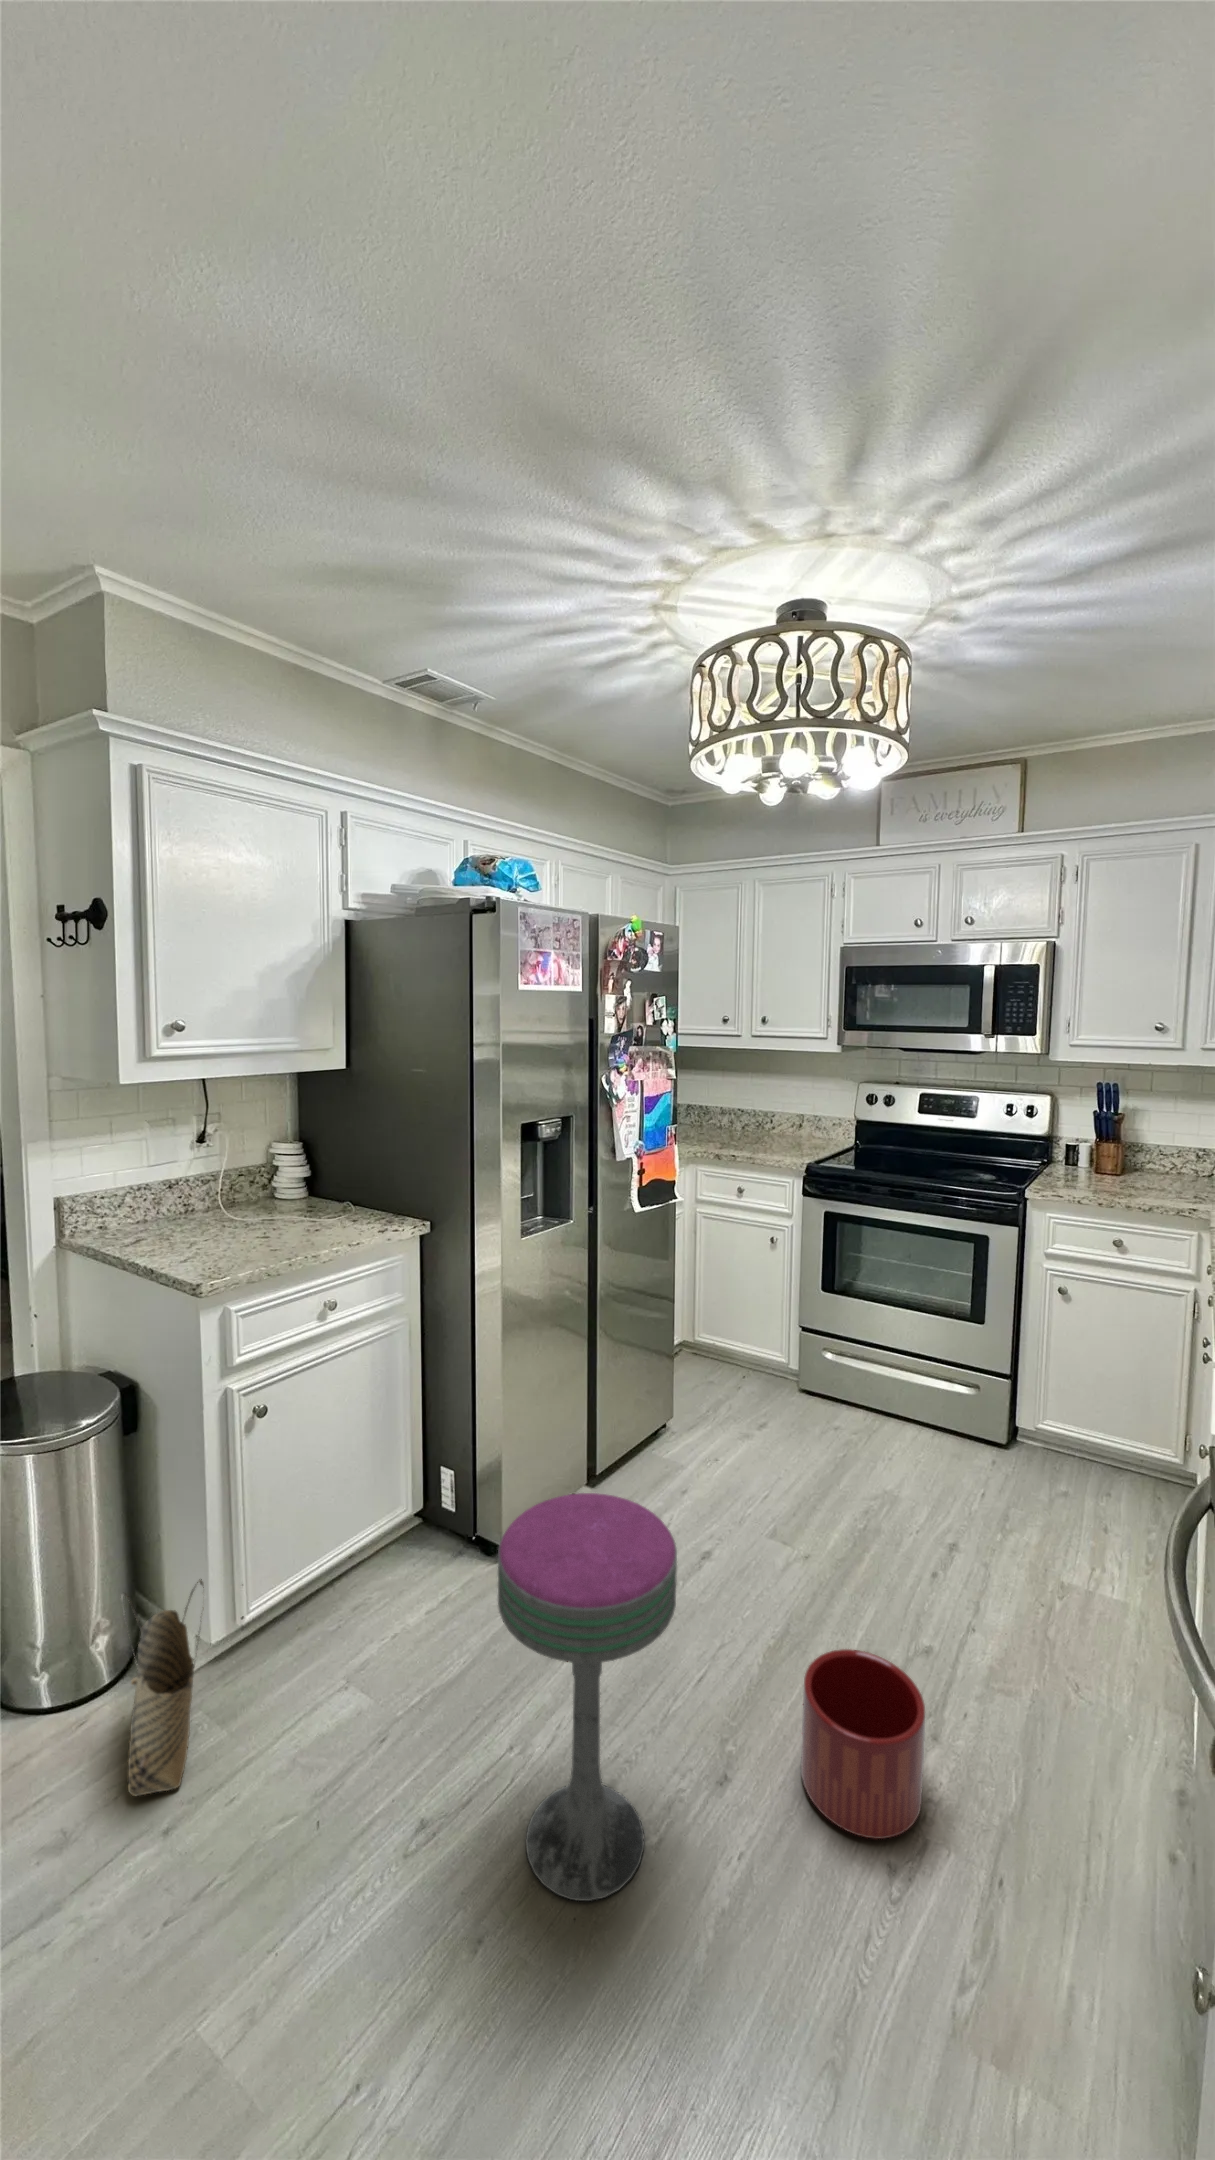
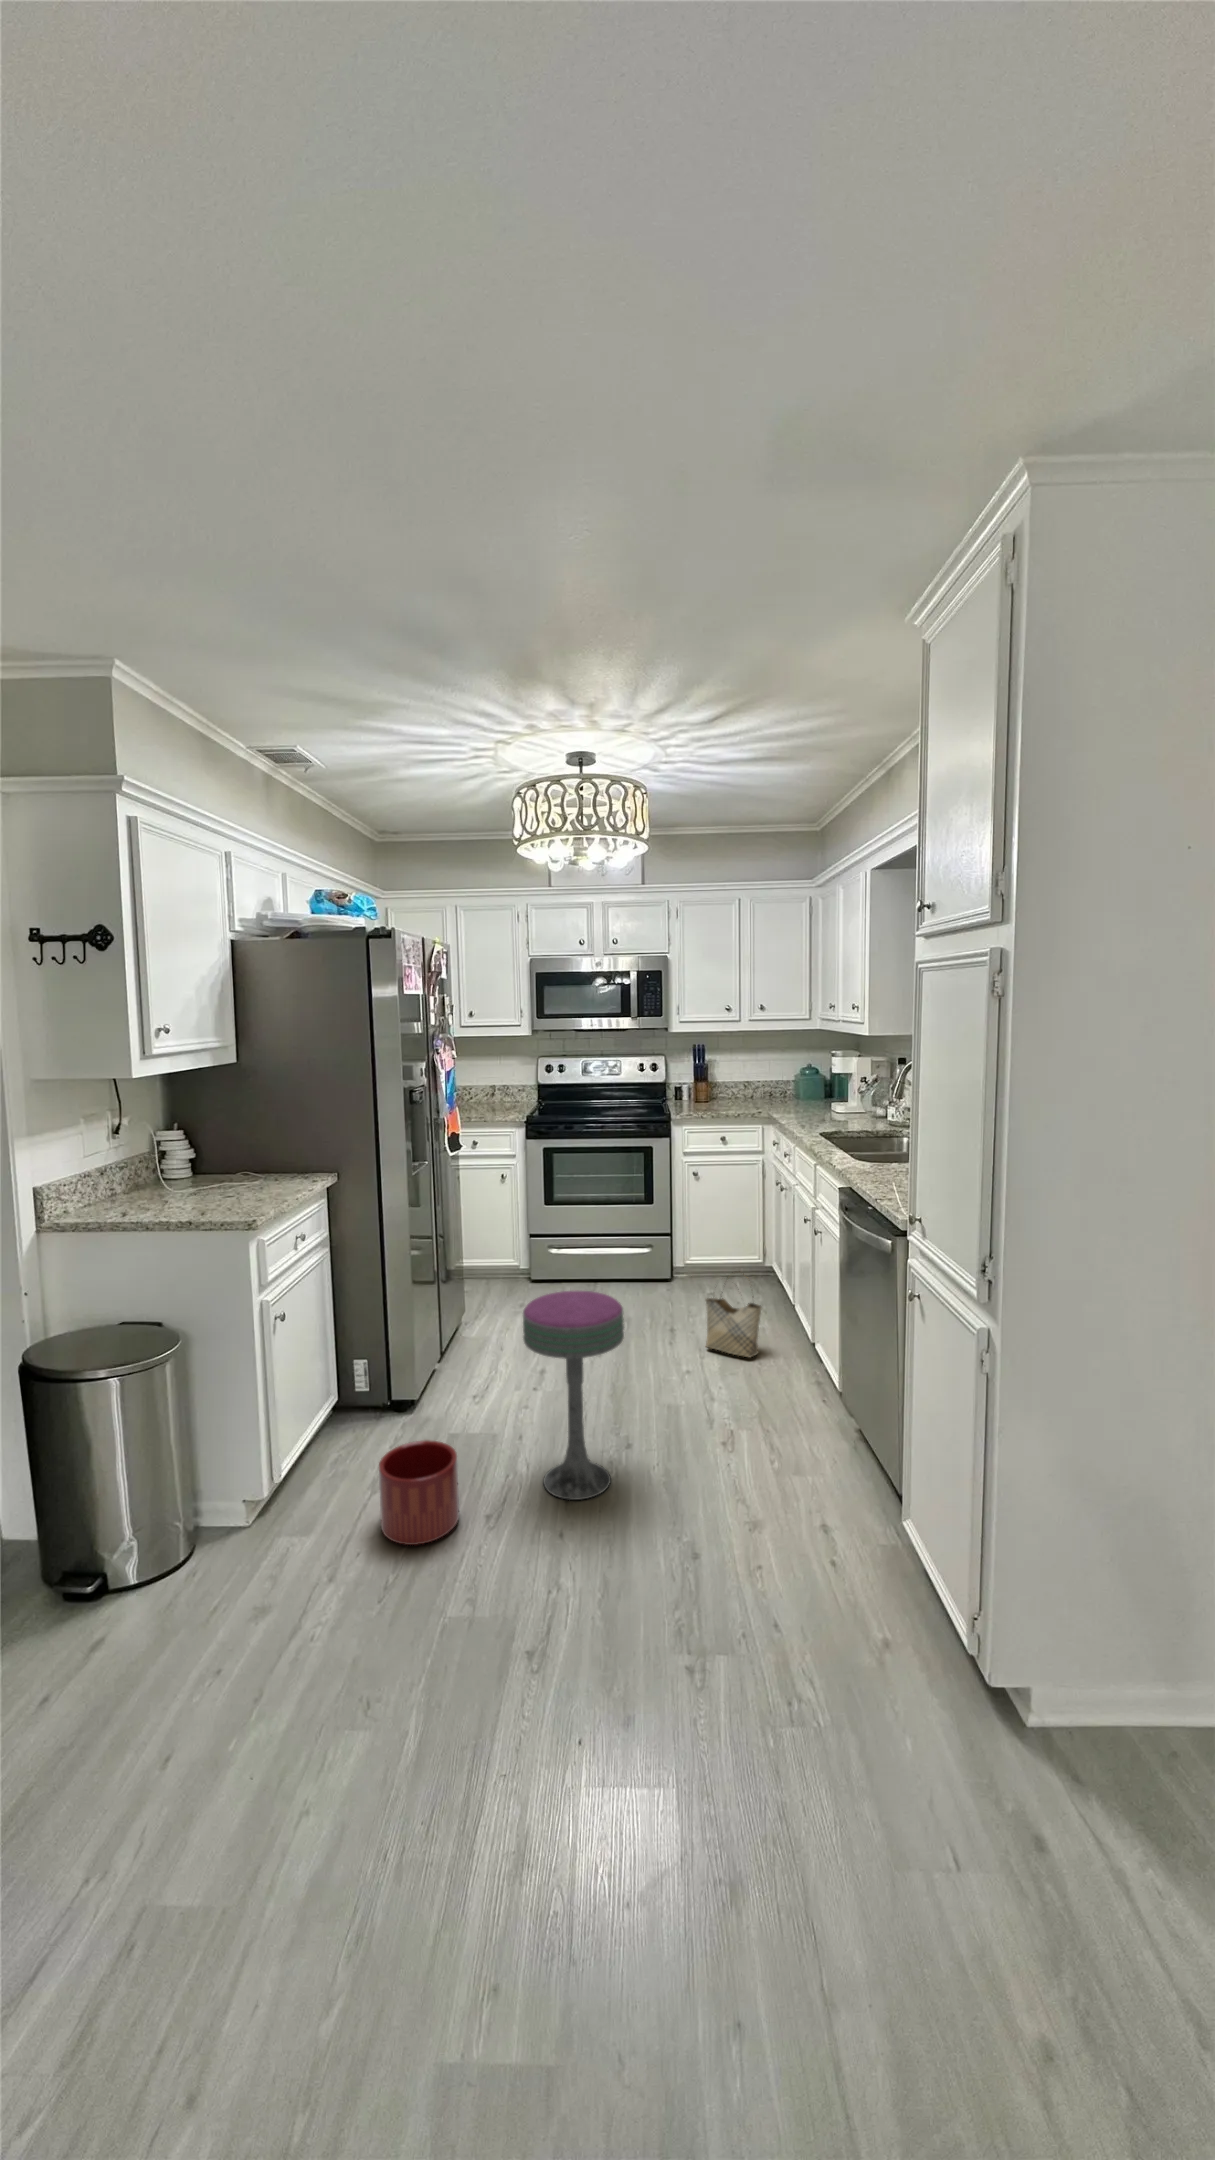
woven basket: present [121,1579,204,1796] -> present [706,1274,762,1357]
planter: present [801,1649,925,1839] -> present [379,1440,459,1545]

